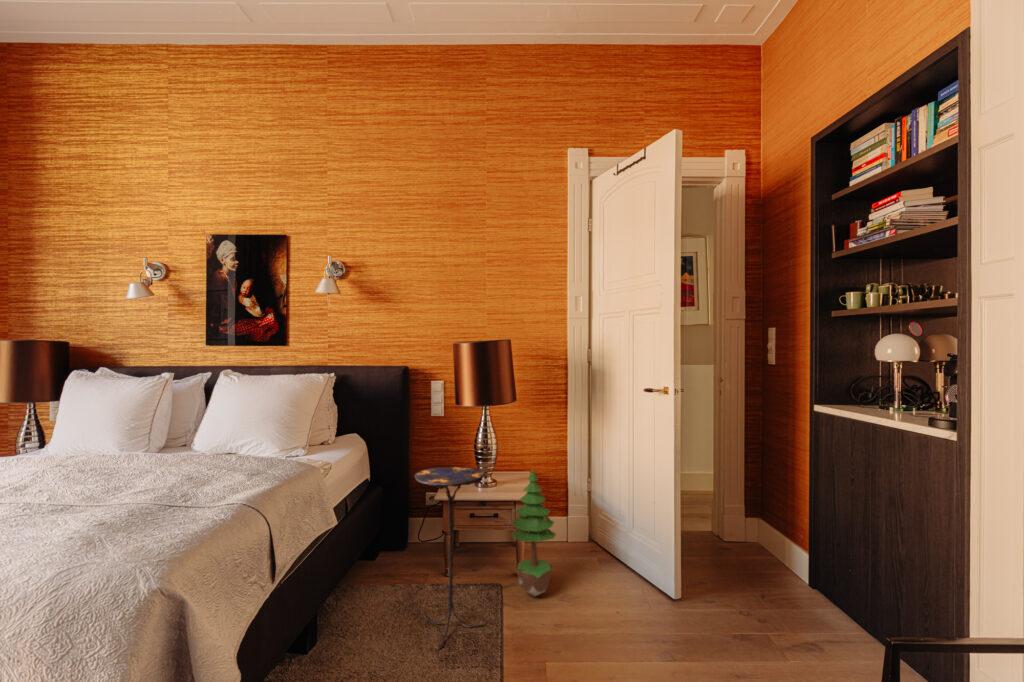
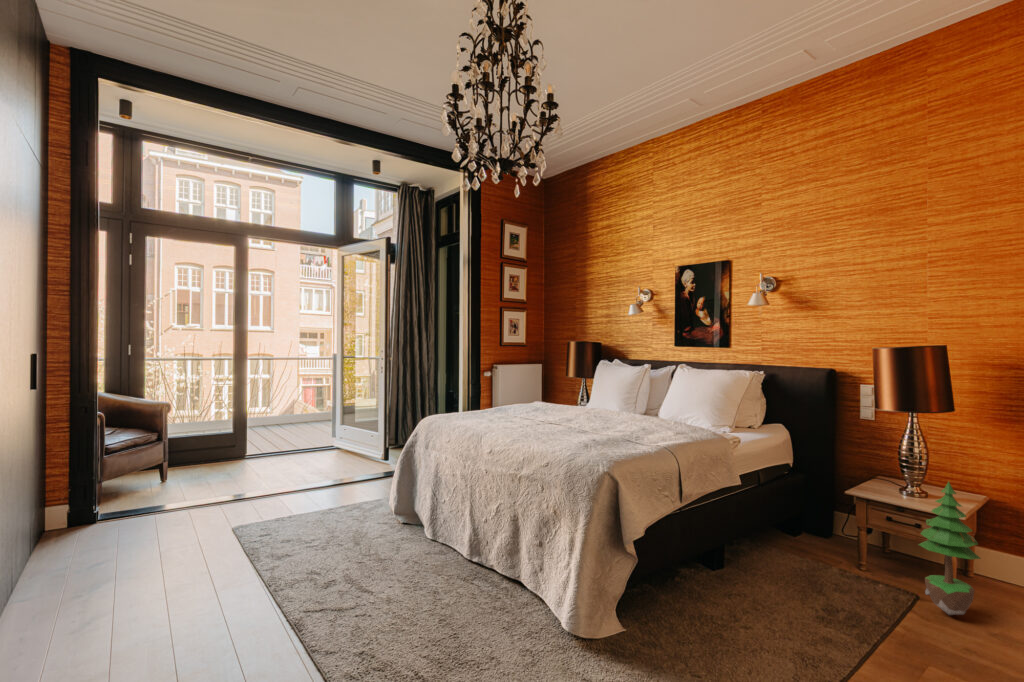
side table: present [414,467,485,648] -> none [800,456,874,610]

